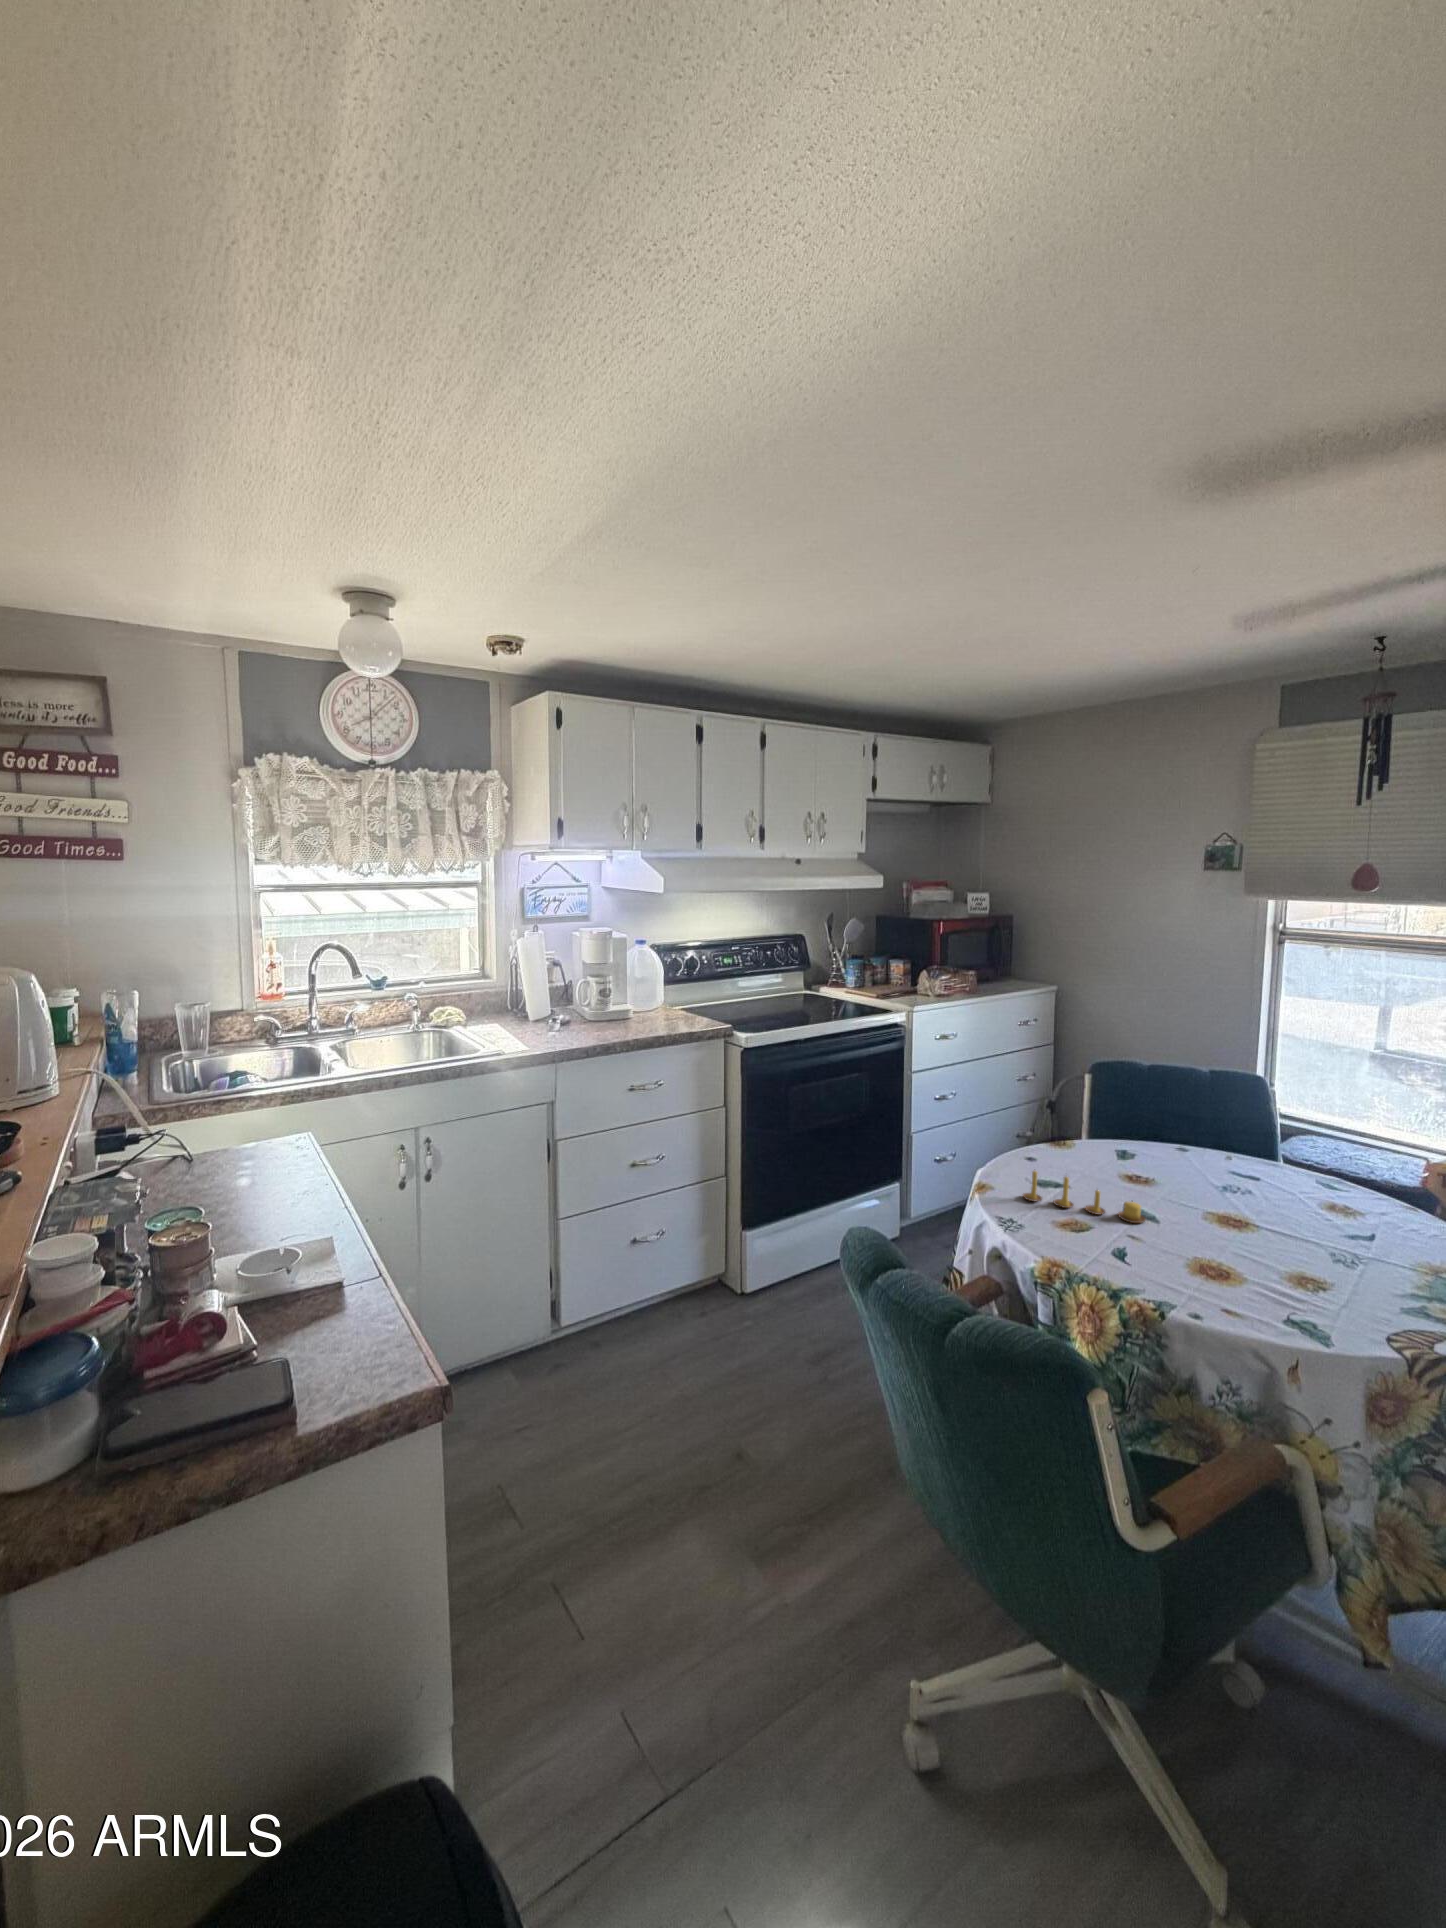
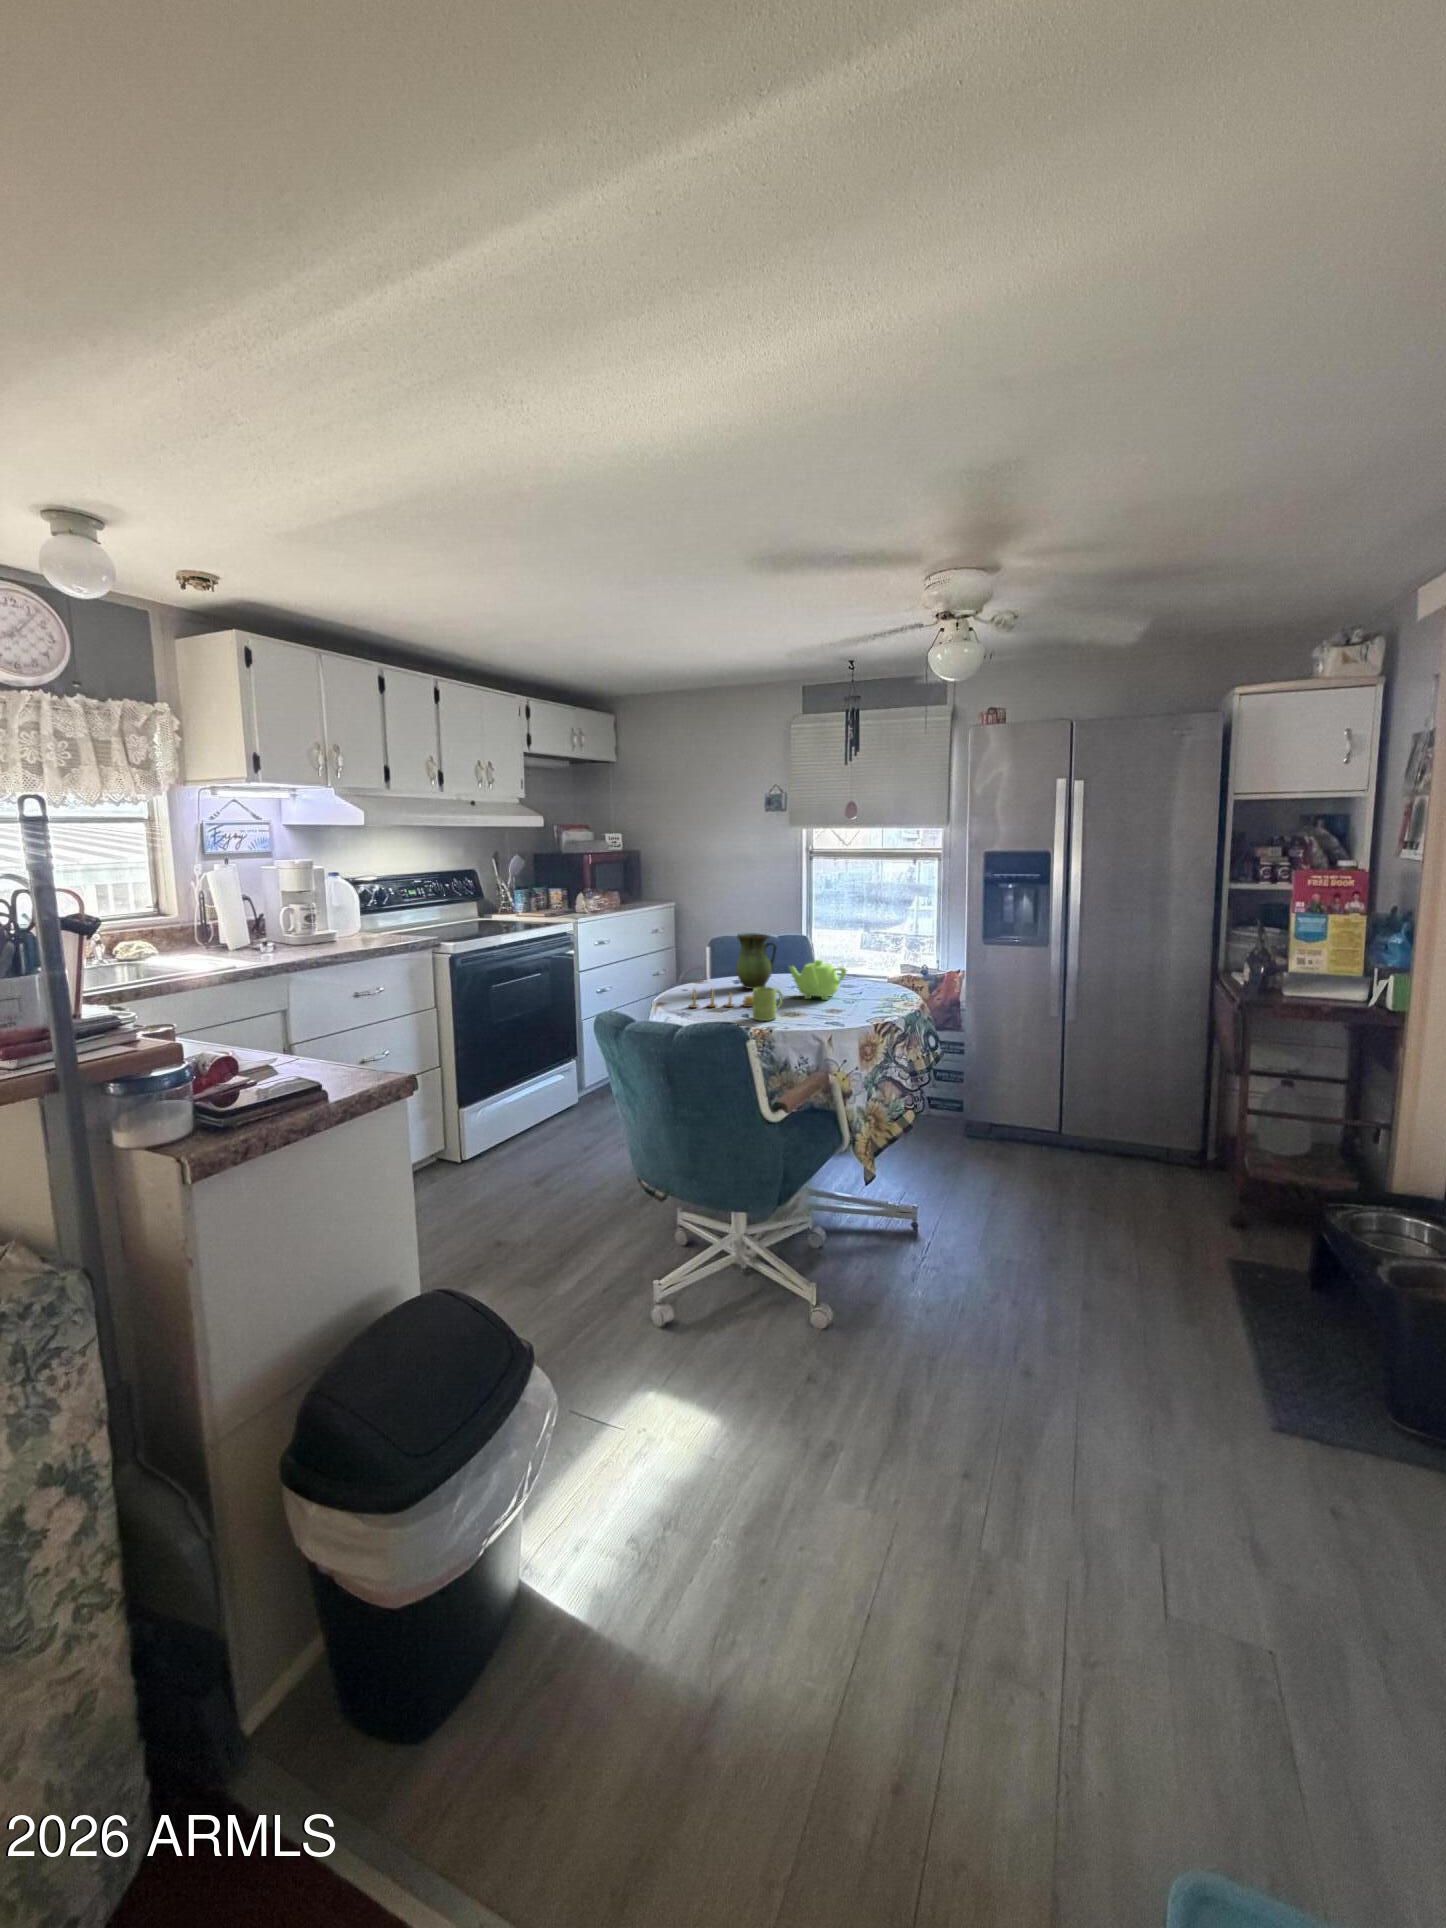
pitcher: none [1120,1080,1199,1177] -> present [736,933,777,989]
teapot: none [1218,1159,1348,1242] -> present [789,960,846,1000]
mug: none [1133,1206,1198,1275] -> present [753,987,783,1021]

